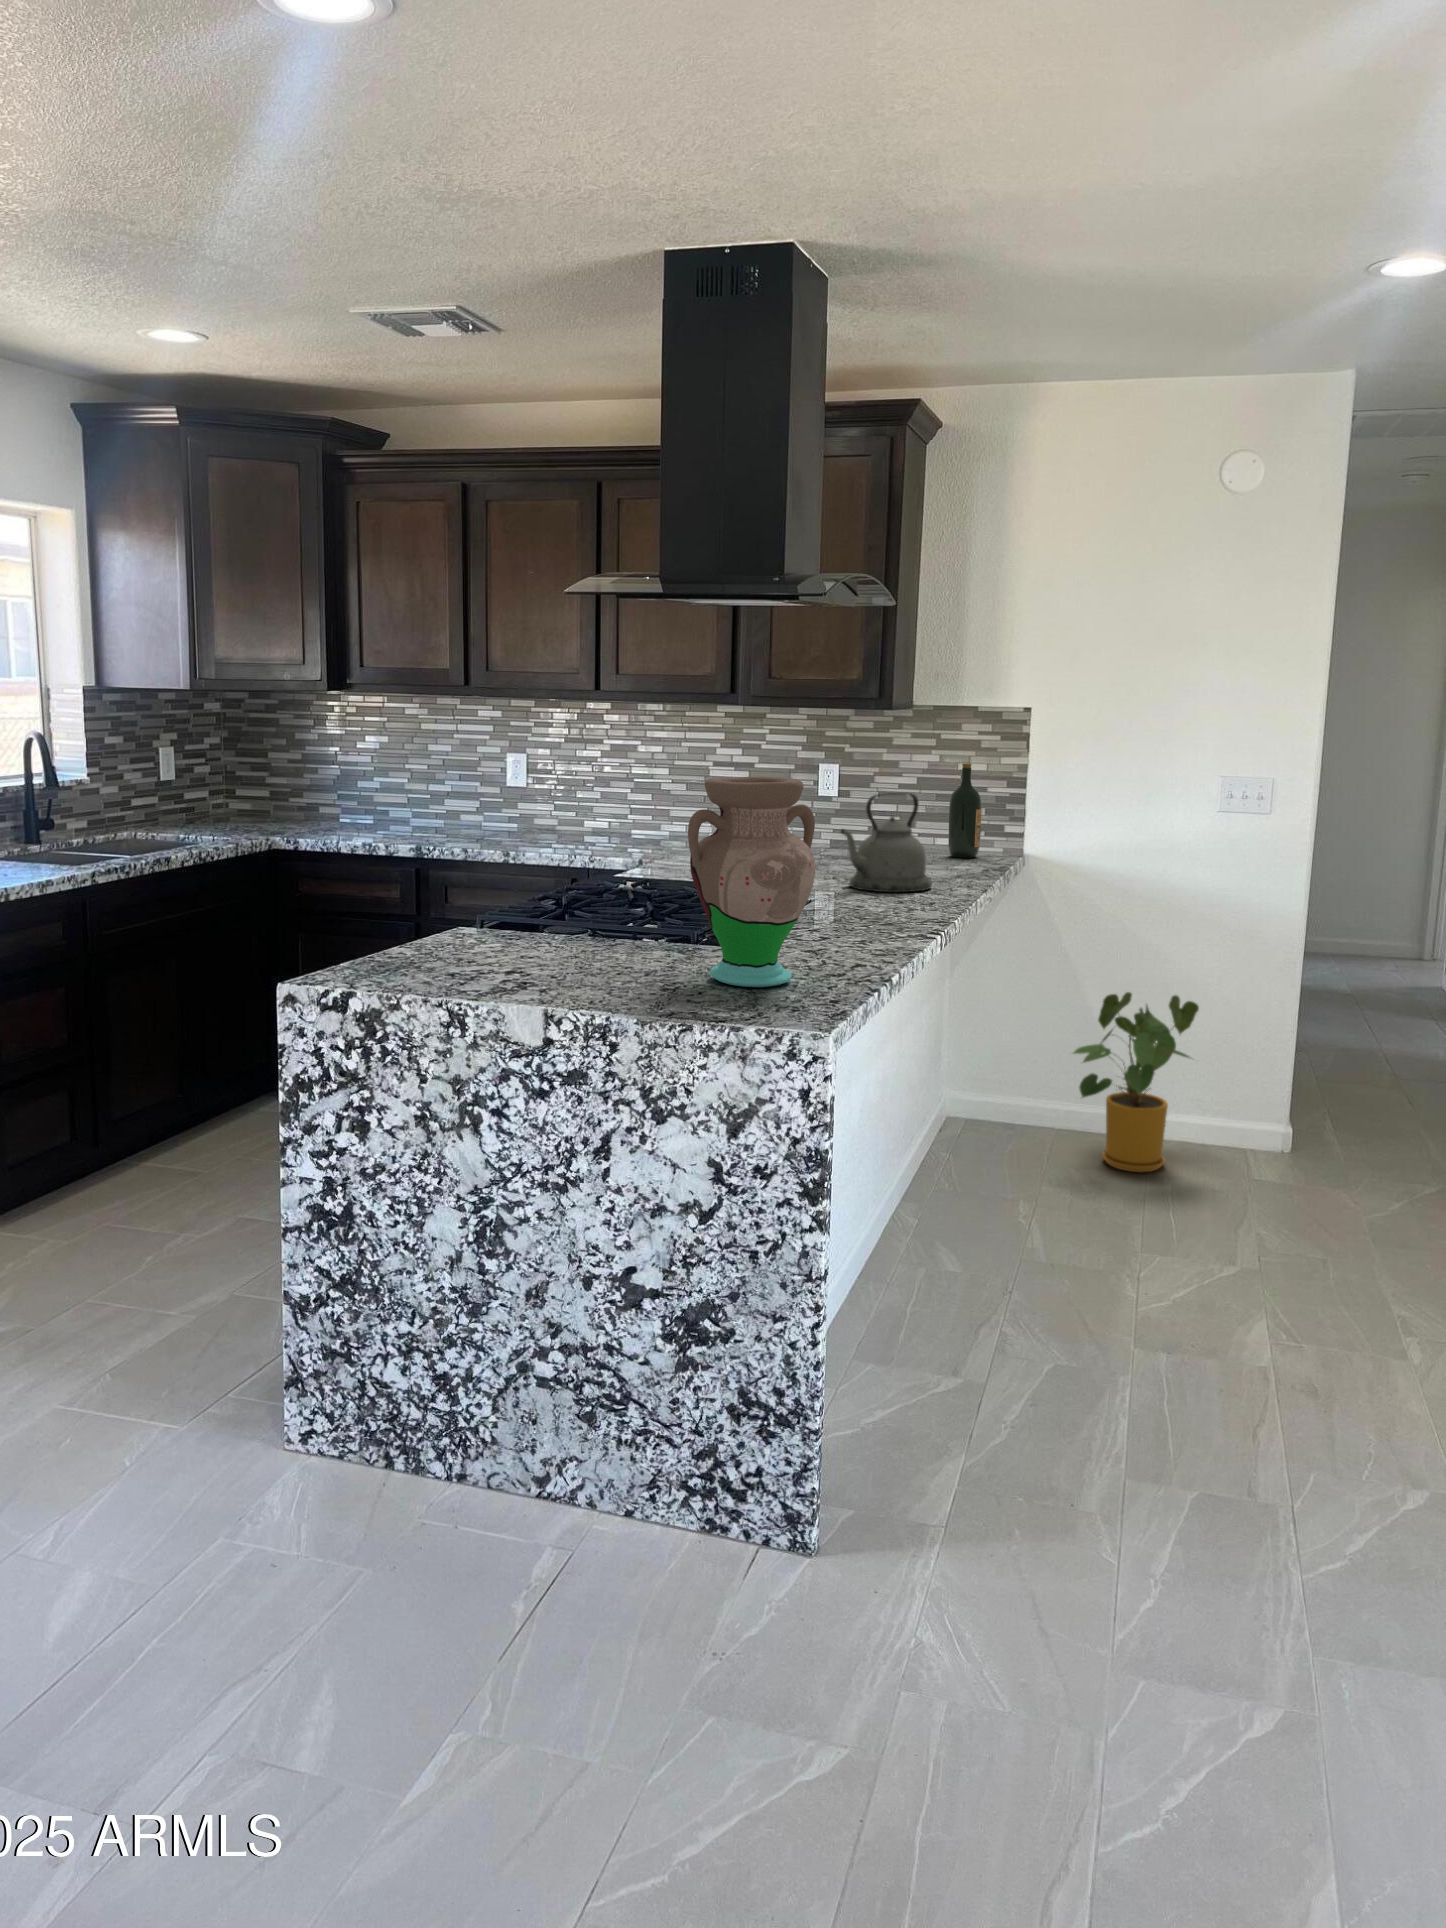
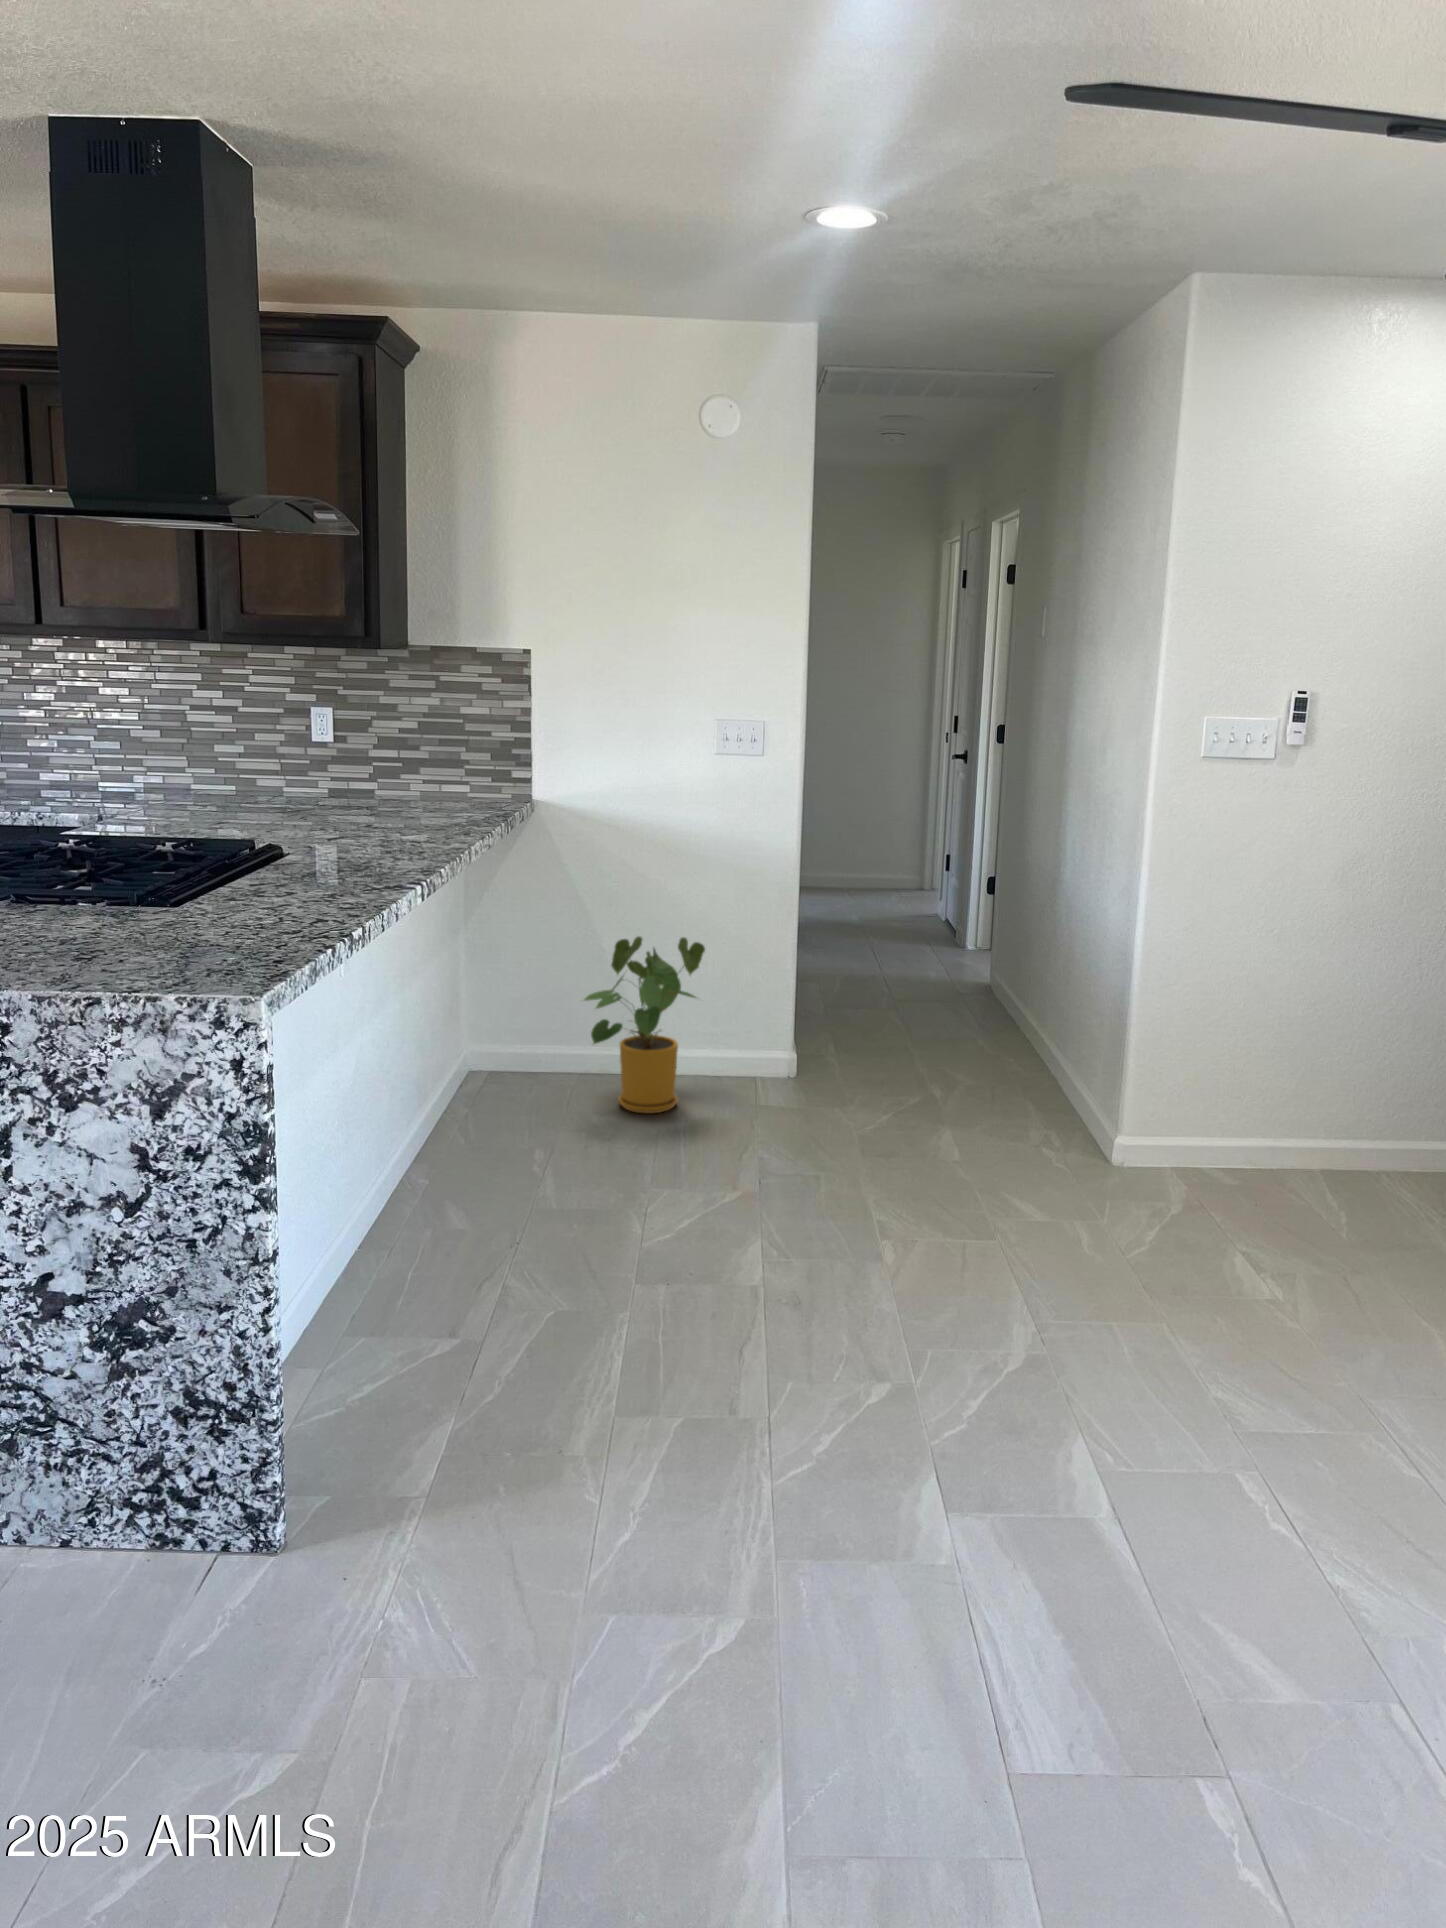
wine bottle: present [948,763,982,858] -> none [452,707,486,805]
vase: present [688,777,815,987] -> none [88,719,247,951]
kettle: present [841,793,932,892] -> none [318,737,423,843]

